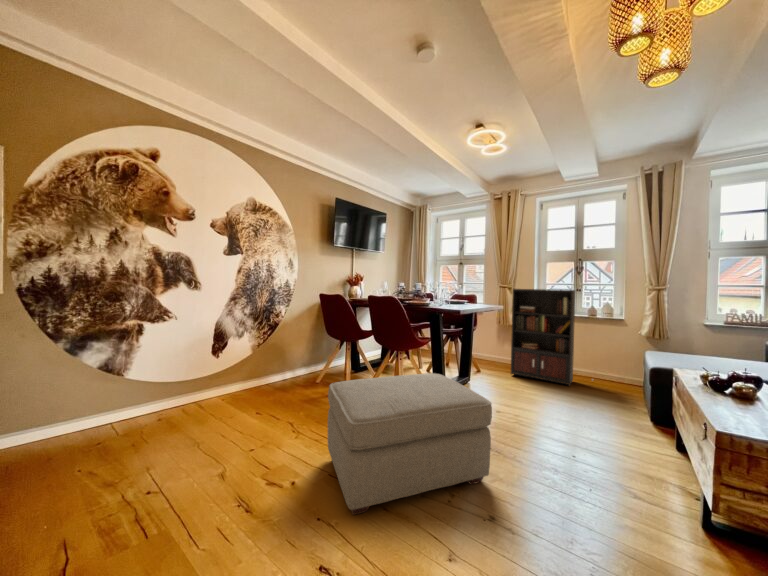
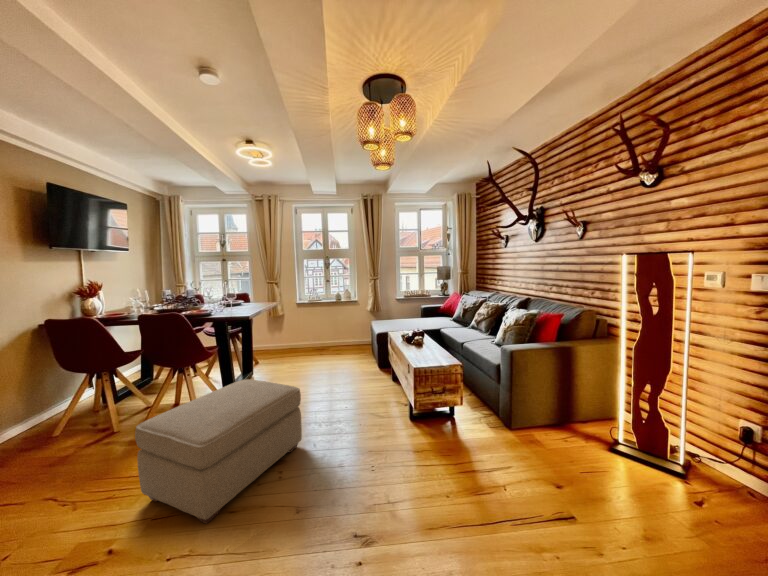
bookcase: present [511,289,575,386] -> none [283,284,343,360]

